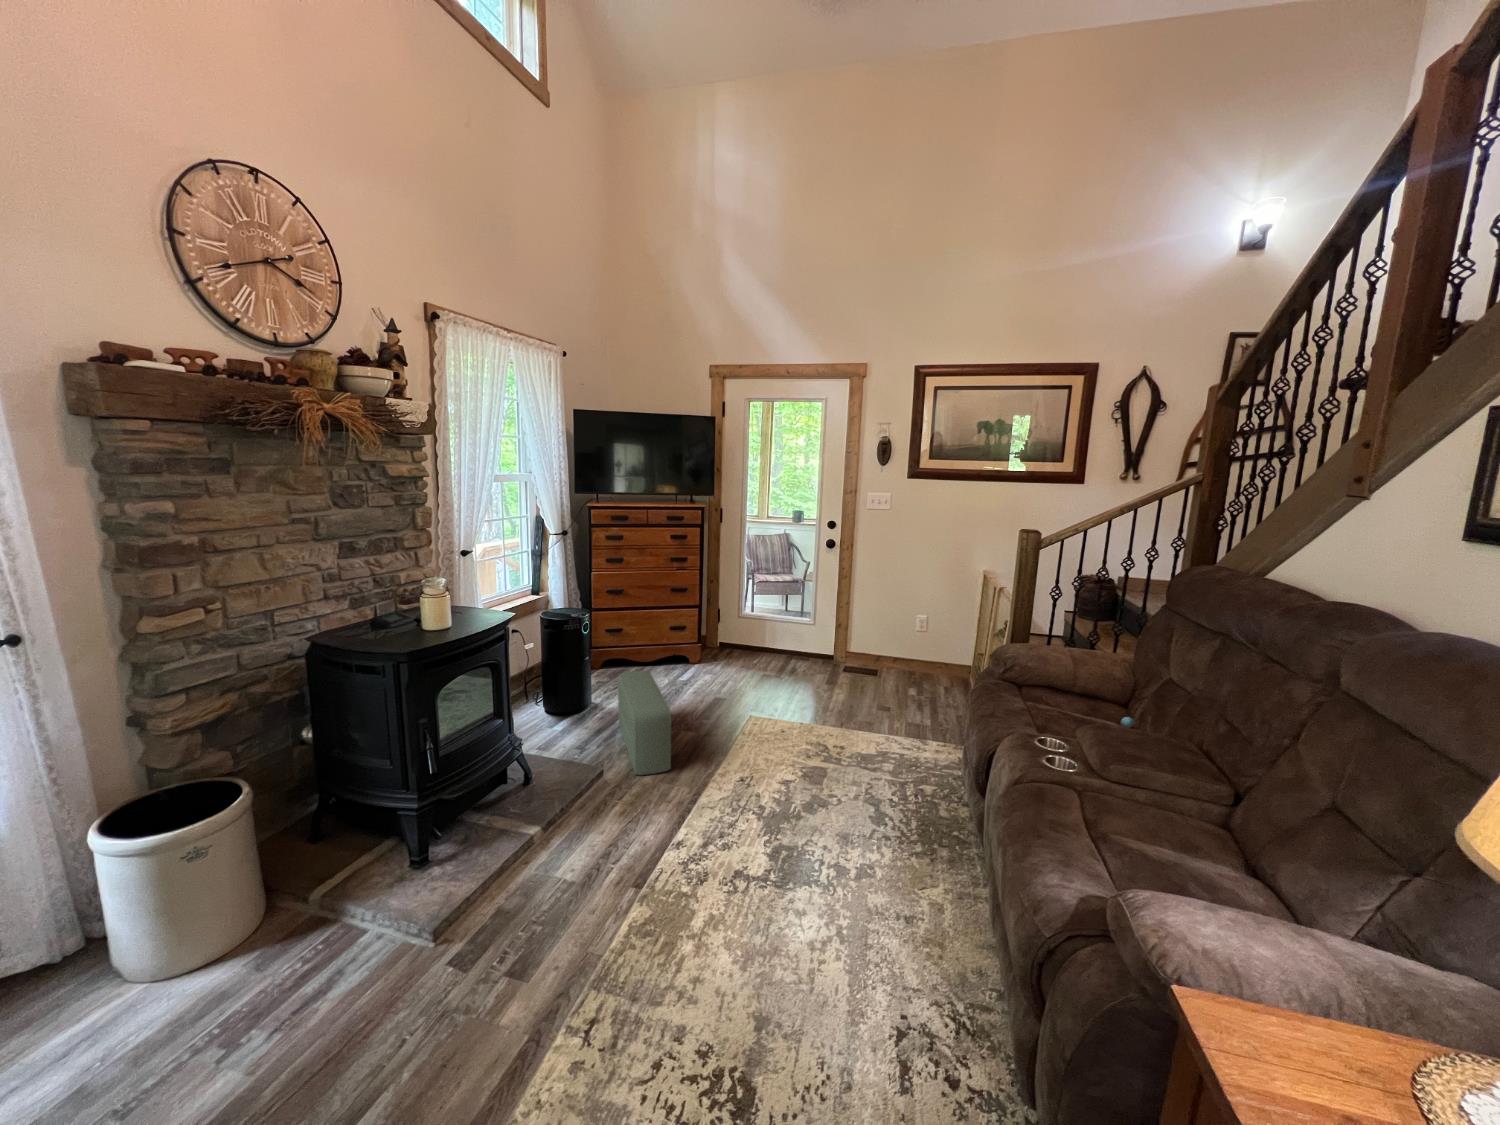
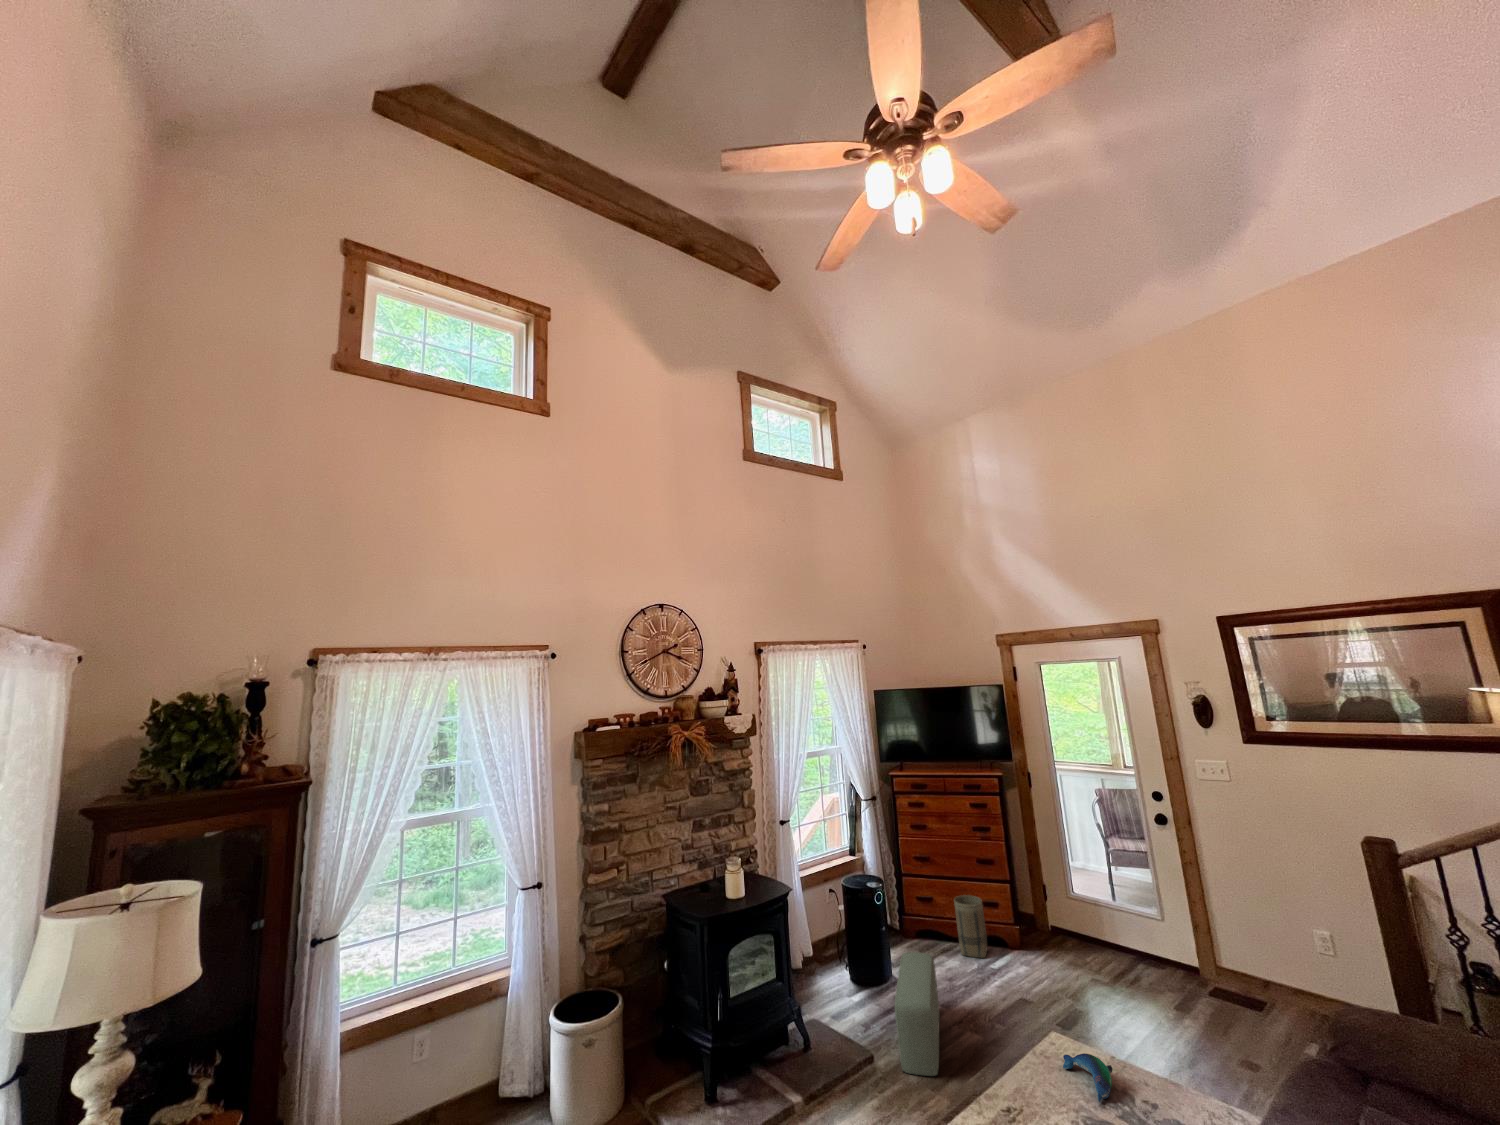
basket: none [648,621,675,674] -> present [954,895,987,958]
plush toy: none [774,722,817,753] -> present [1063,1053,1112,1102]

